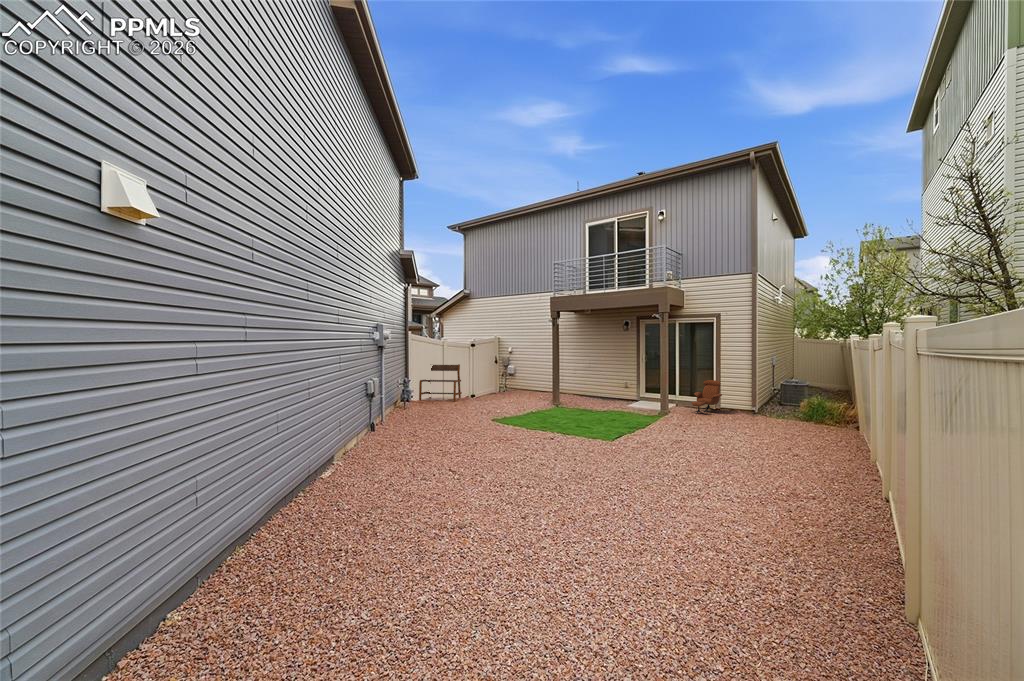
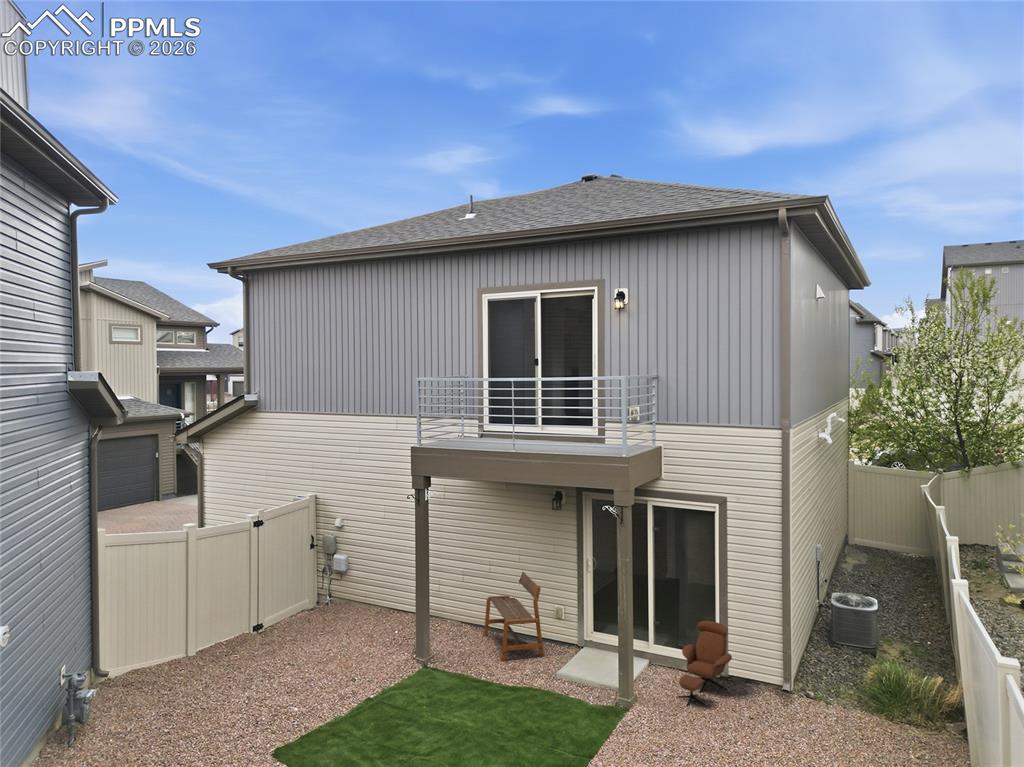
bench: present [419,364,462,402] -> present [484,572,544,662]

